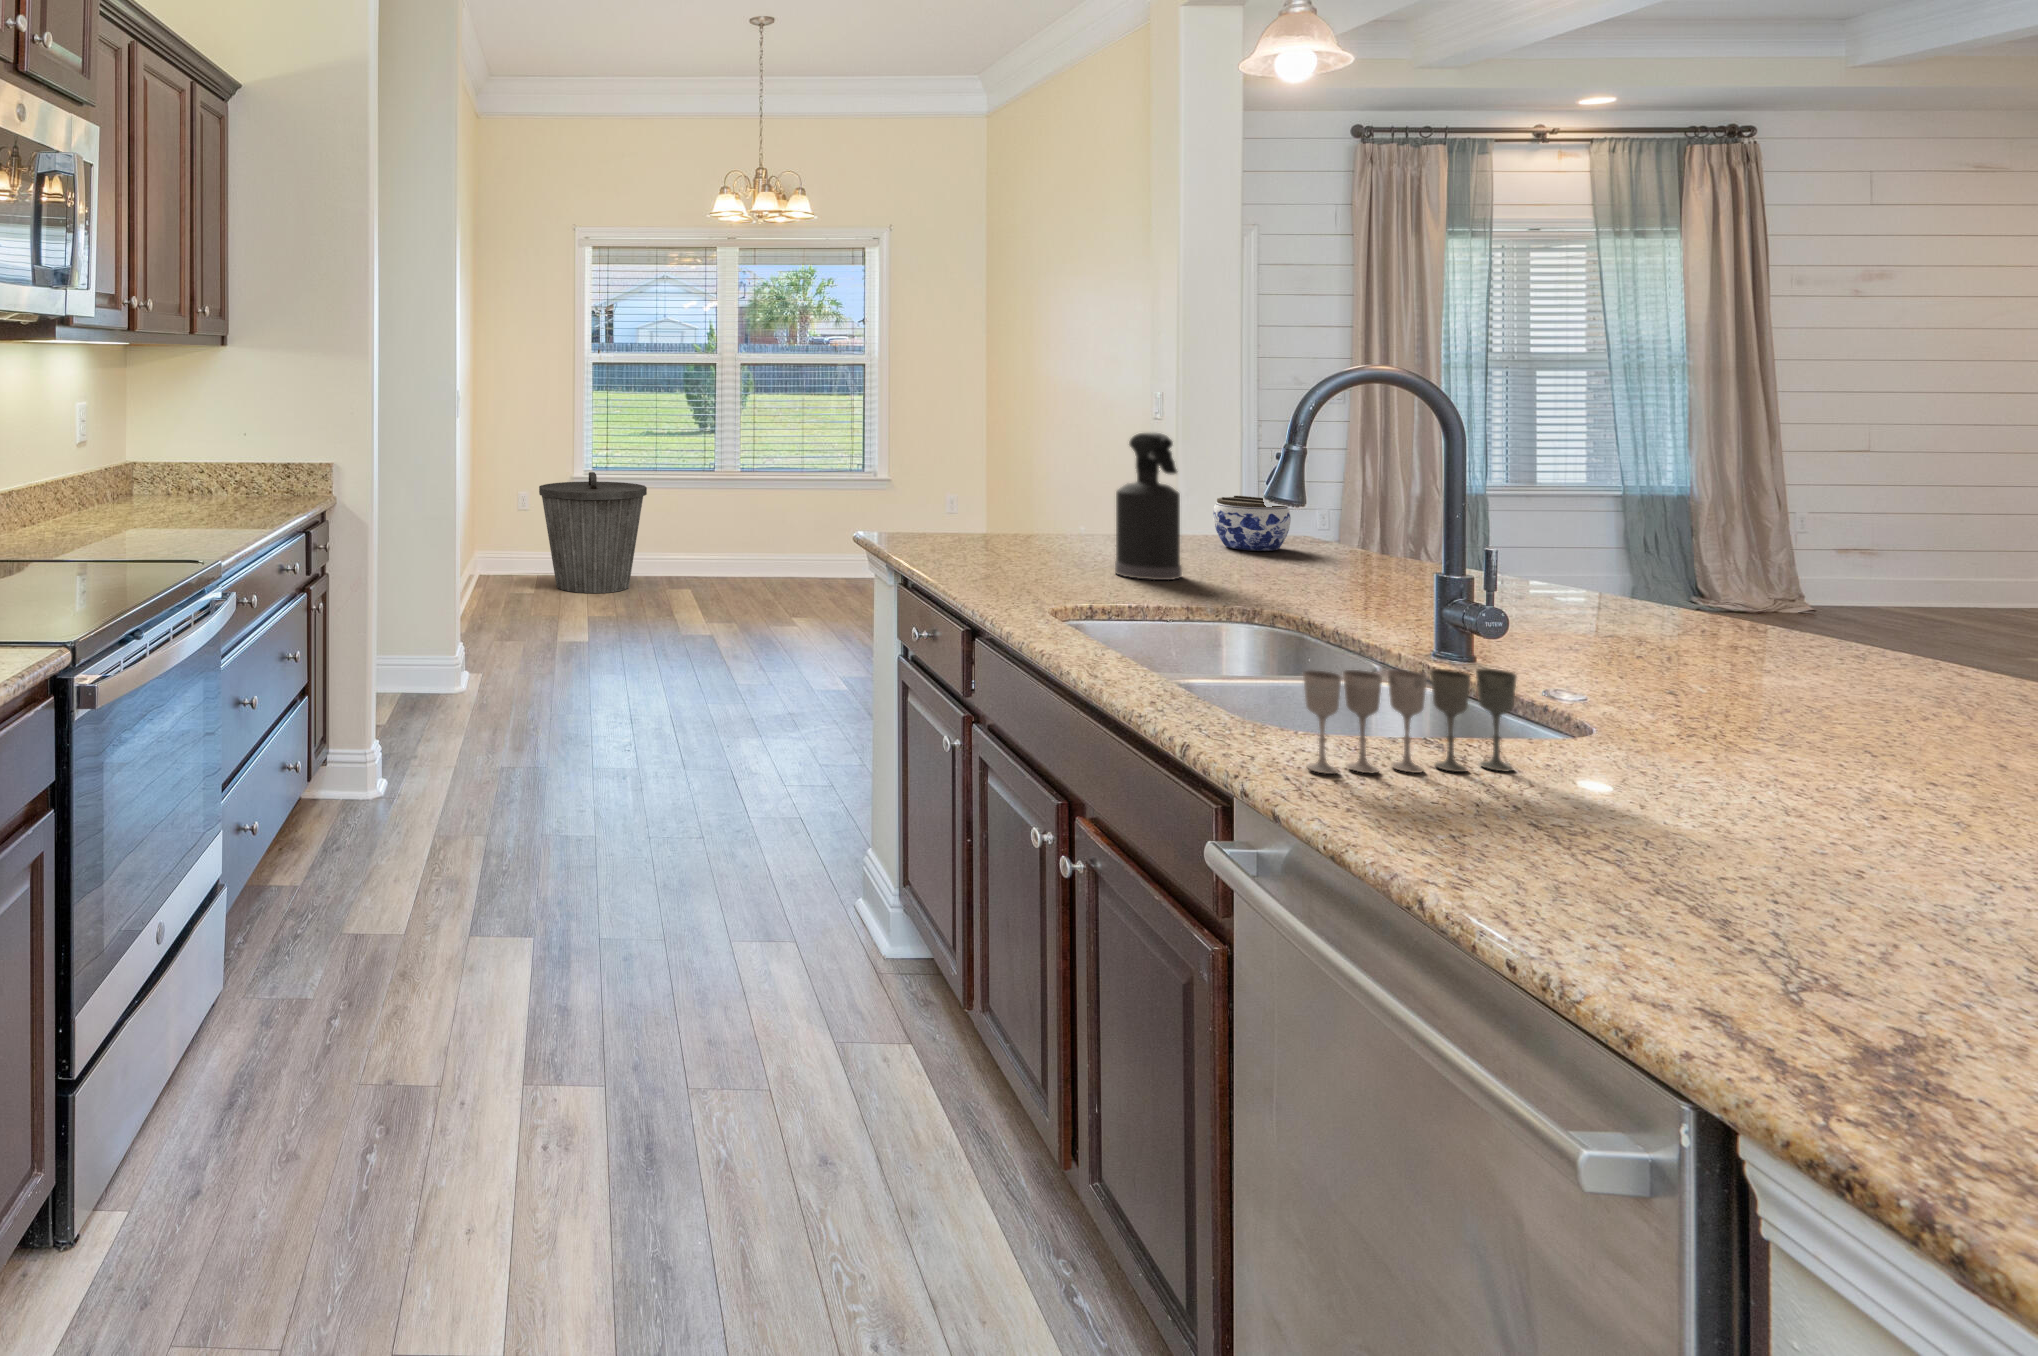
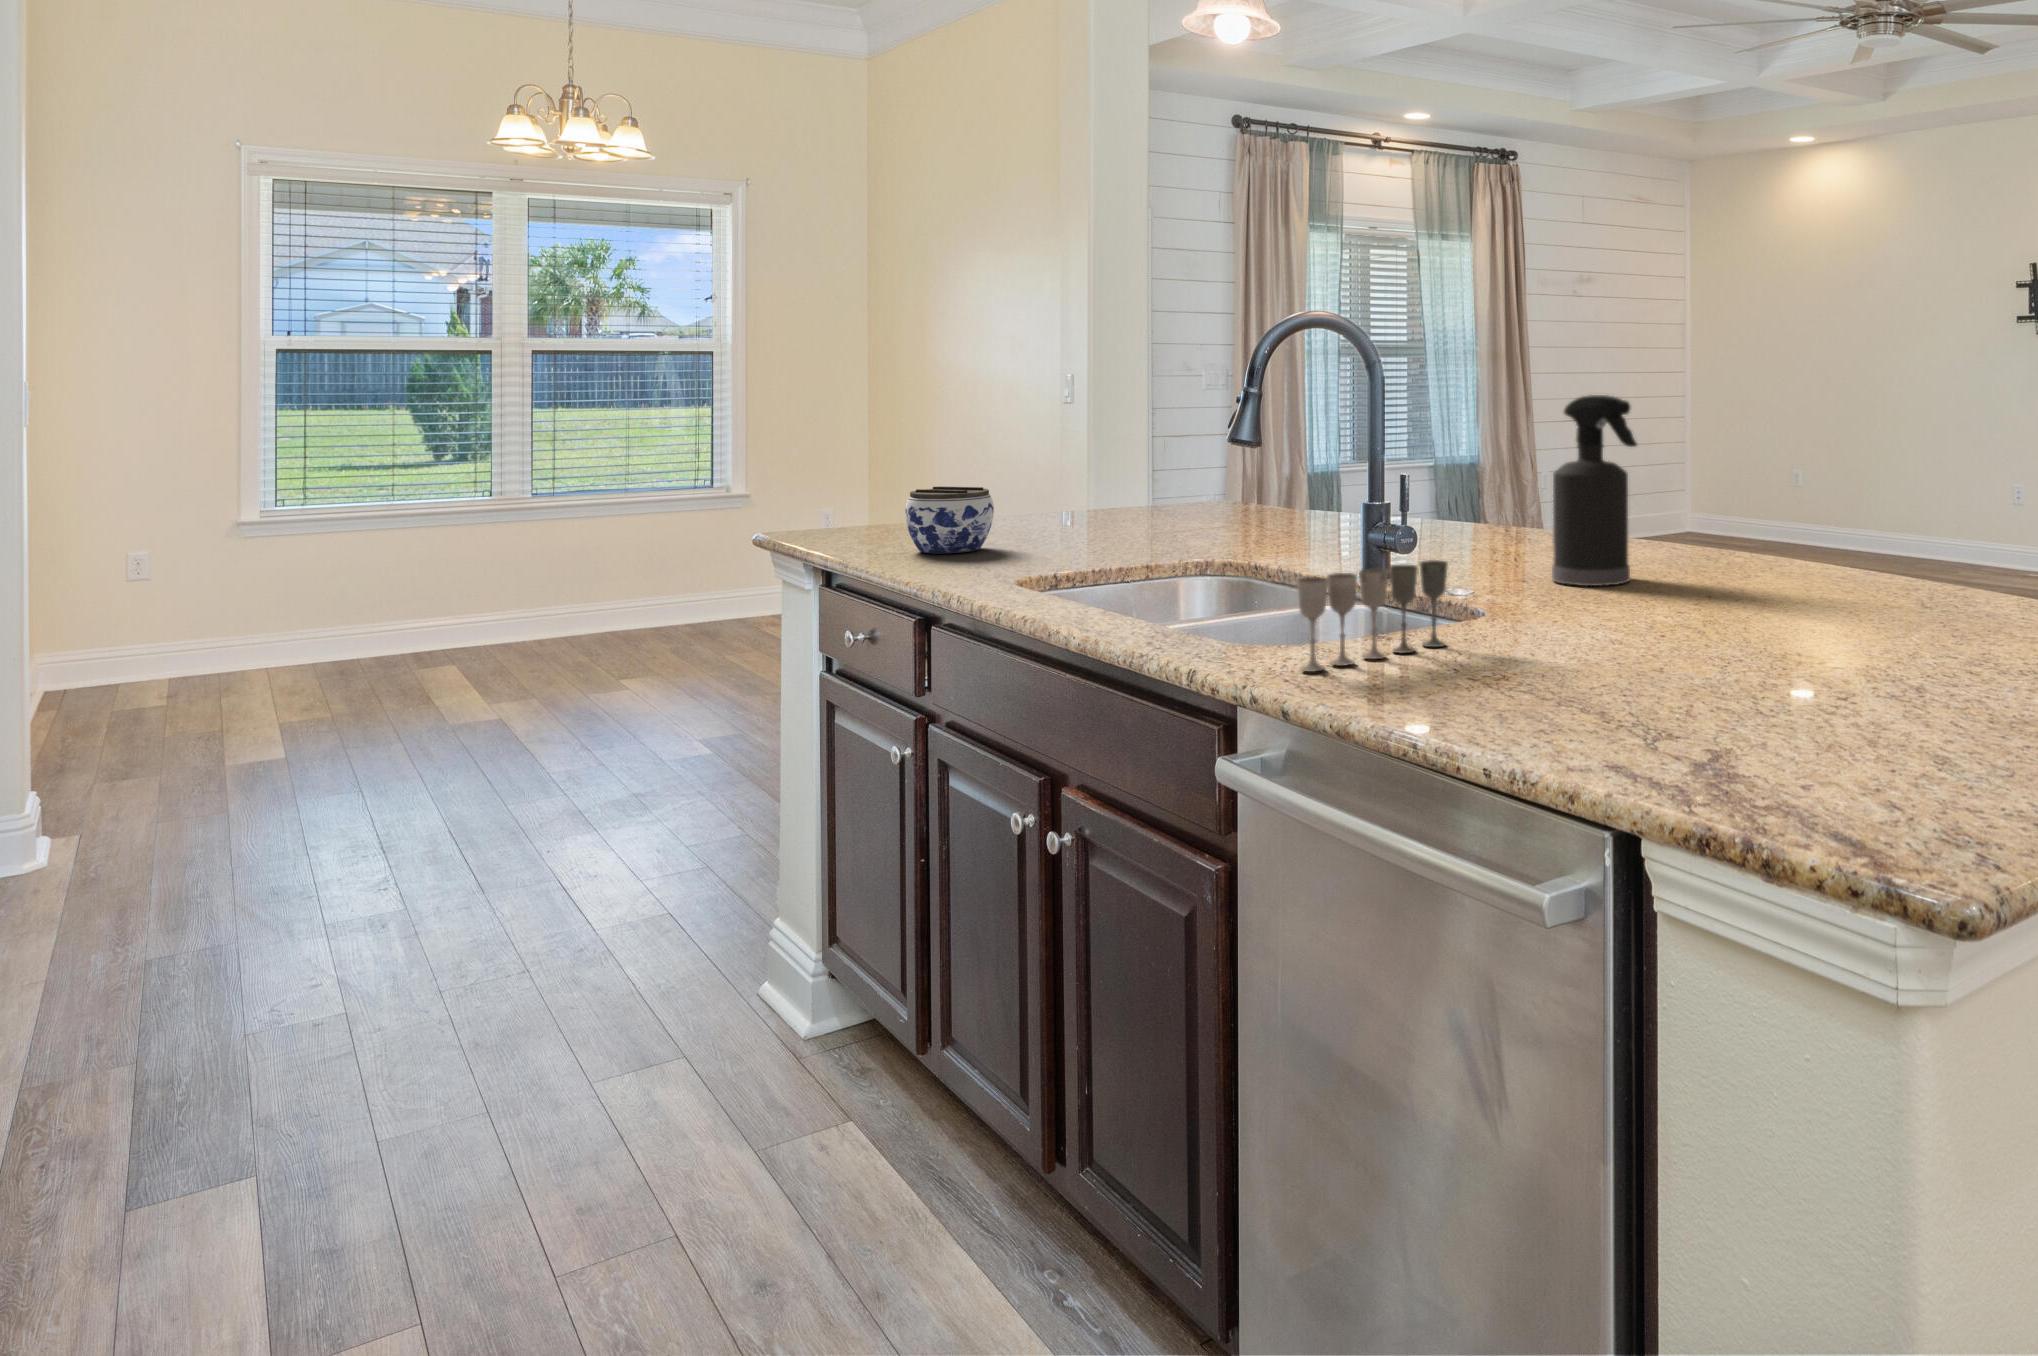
spray bottle: present [1115,433,1182,580] -> present [1552,395,1637,586]
trash can: present [539,472,647,593] -> none [168,510,377,695]
jar: present [1213,496,1291,551] -> present [905,486,994,553]

